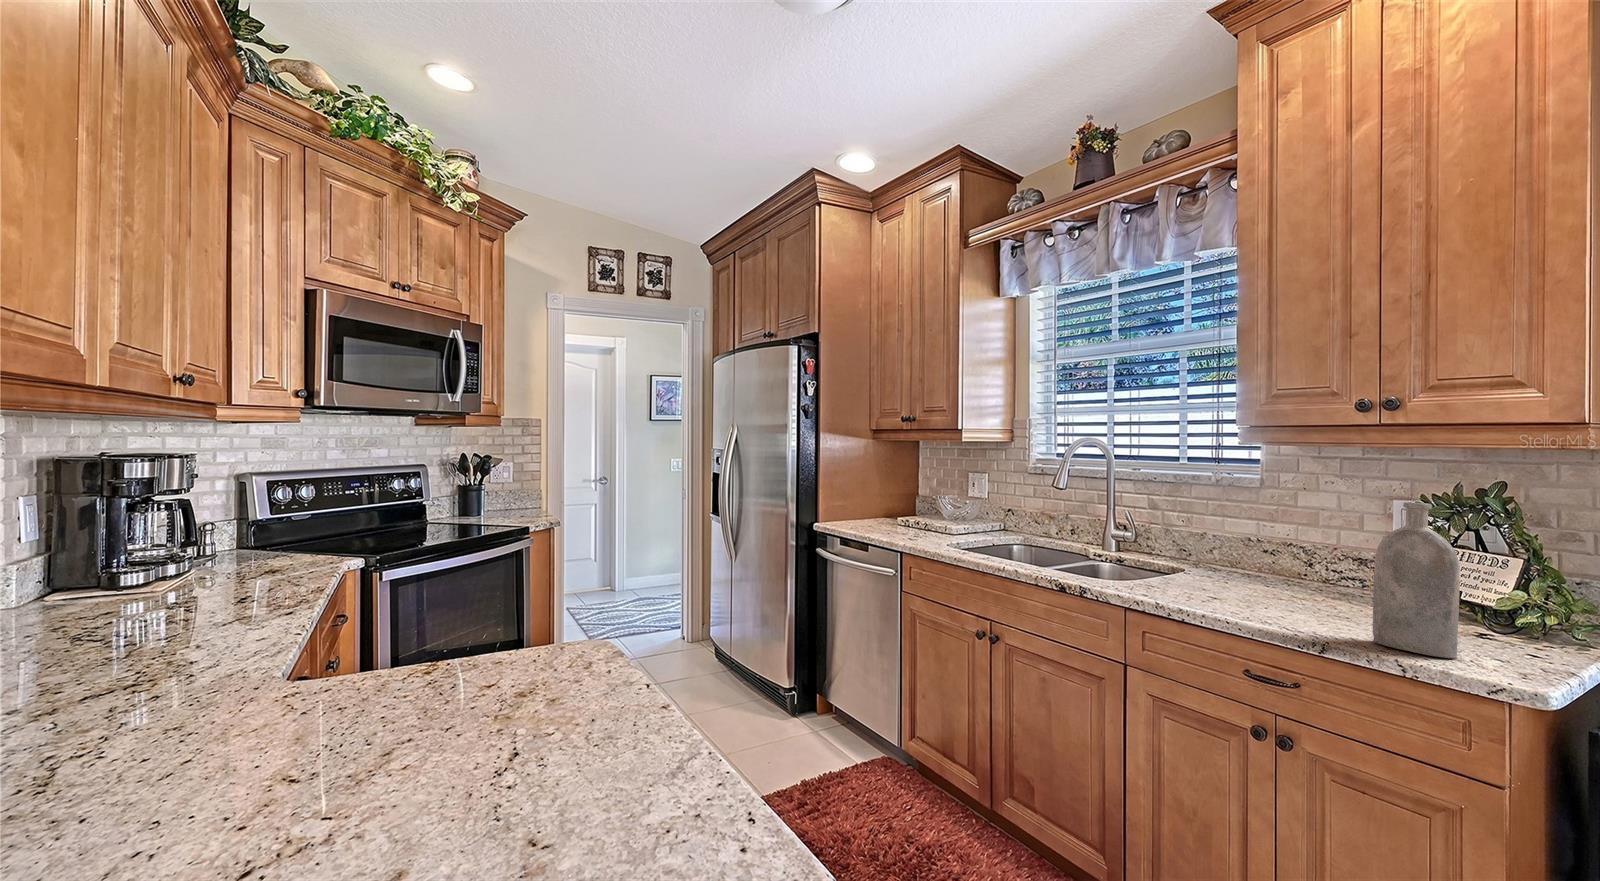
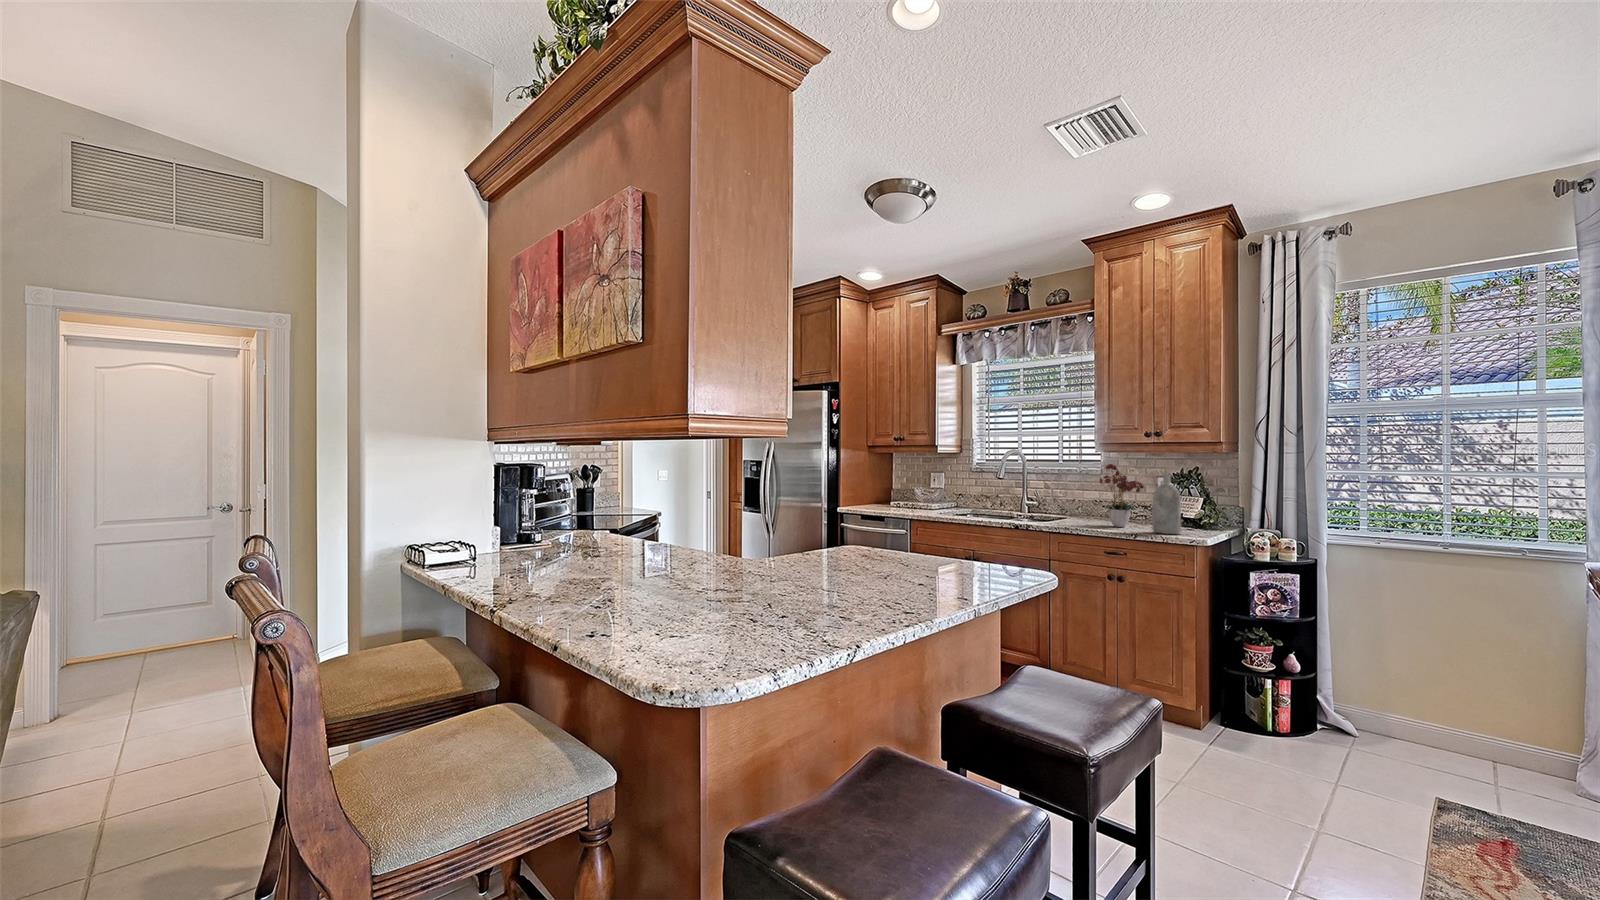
flower arrangement: none [1235,465,1362,613] -> present [1100,464,1144,527]

